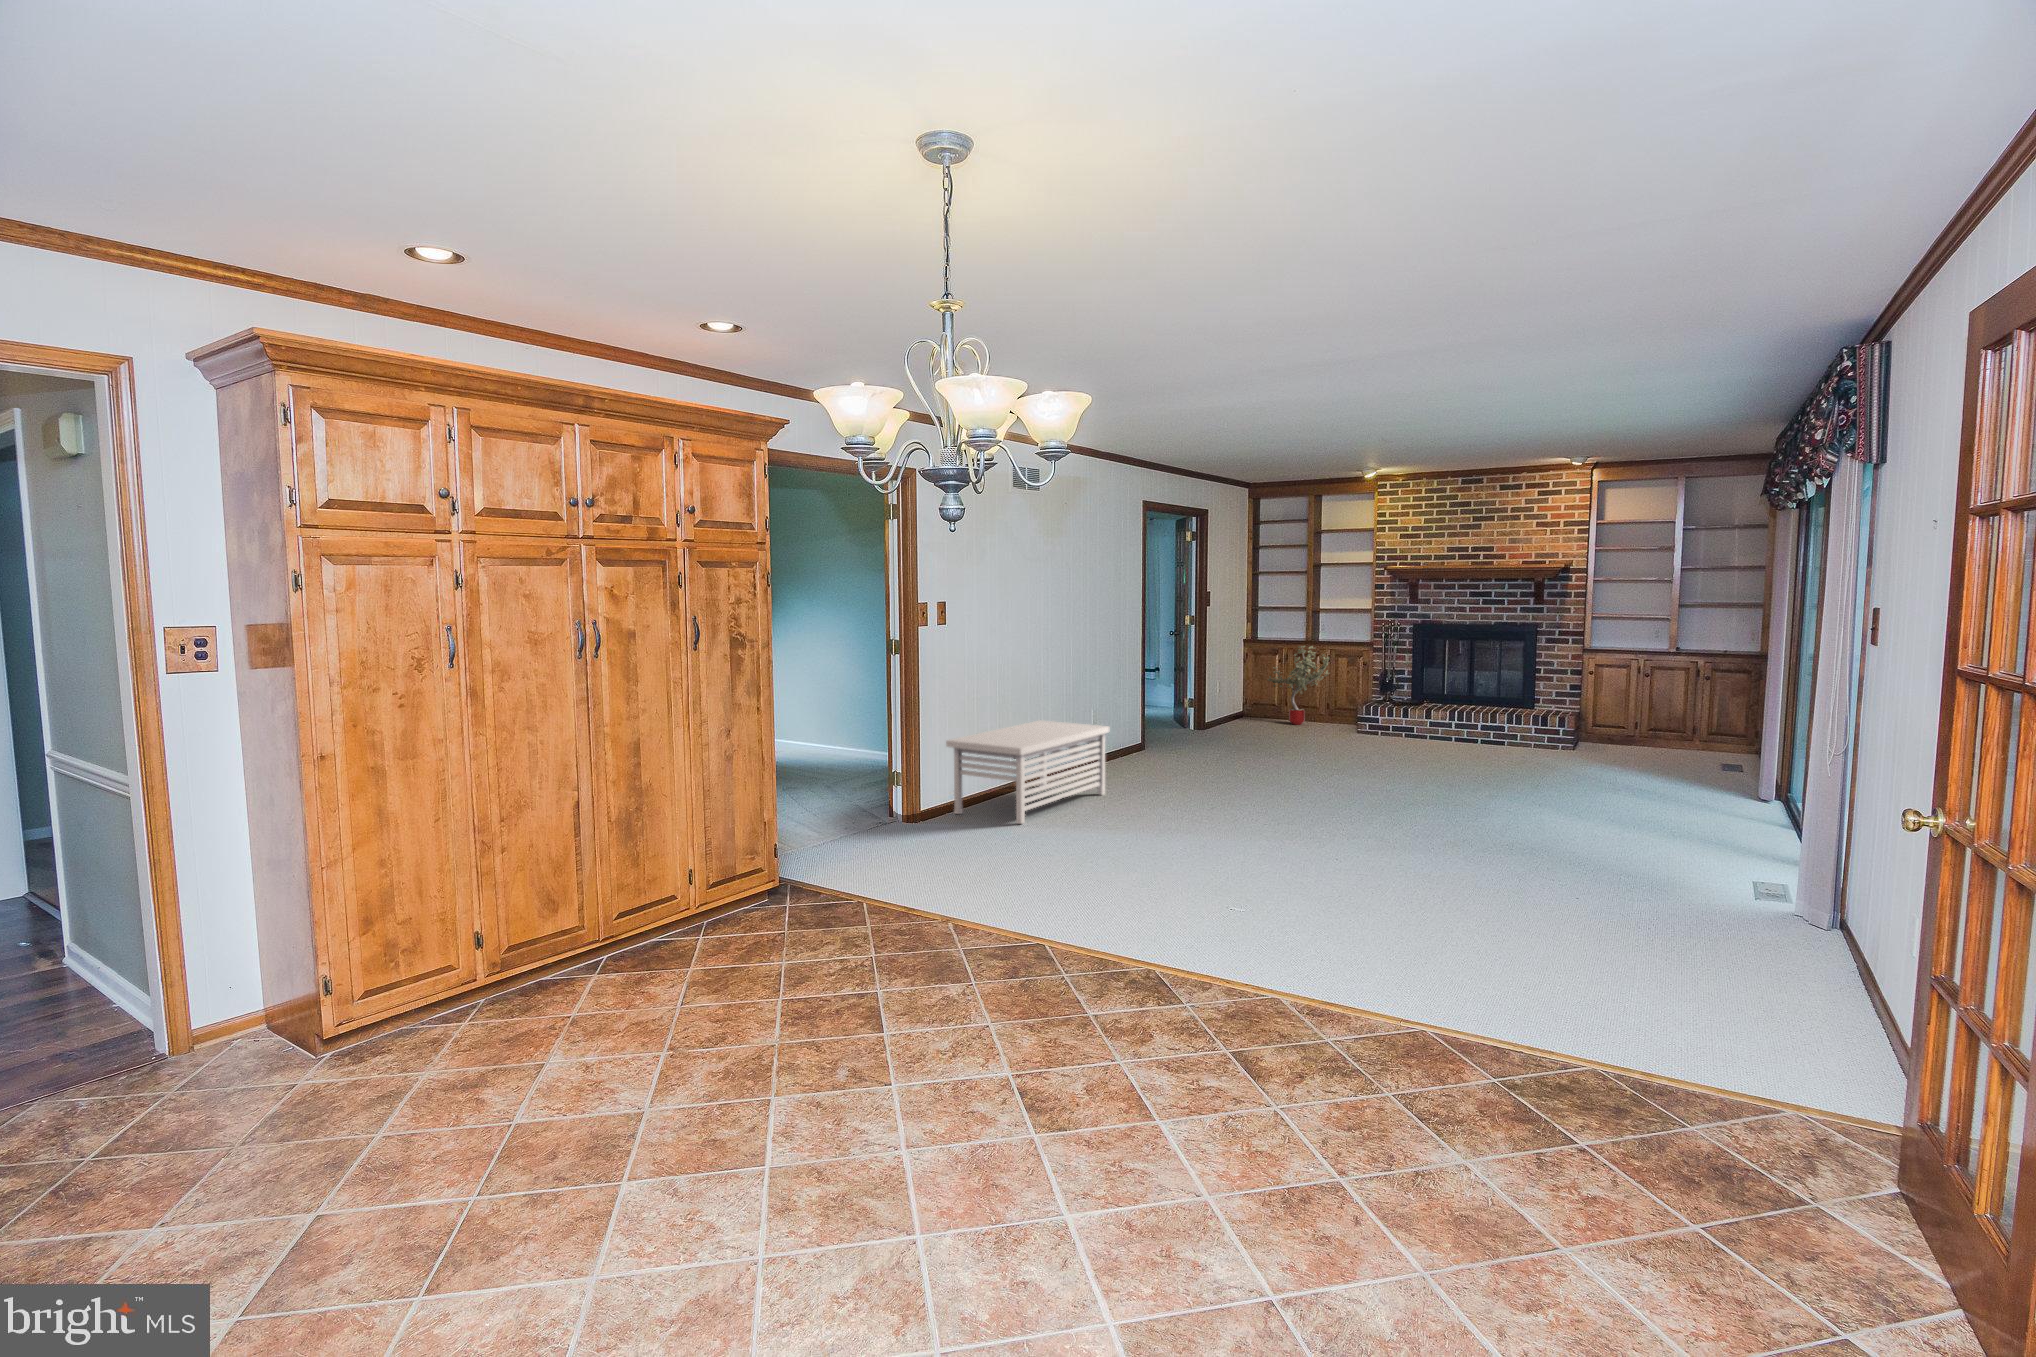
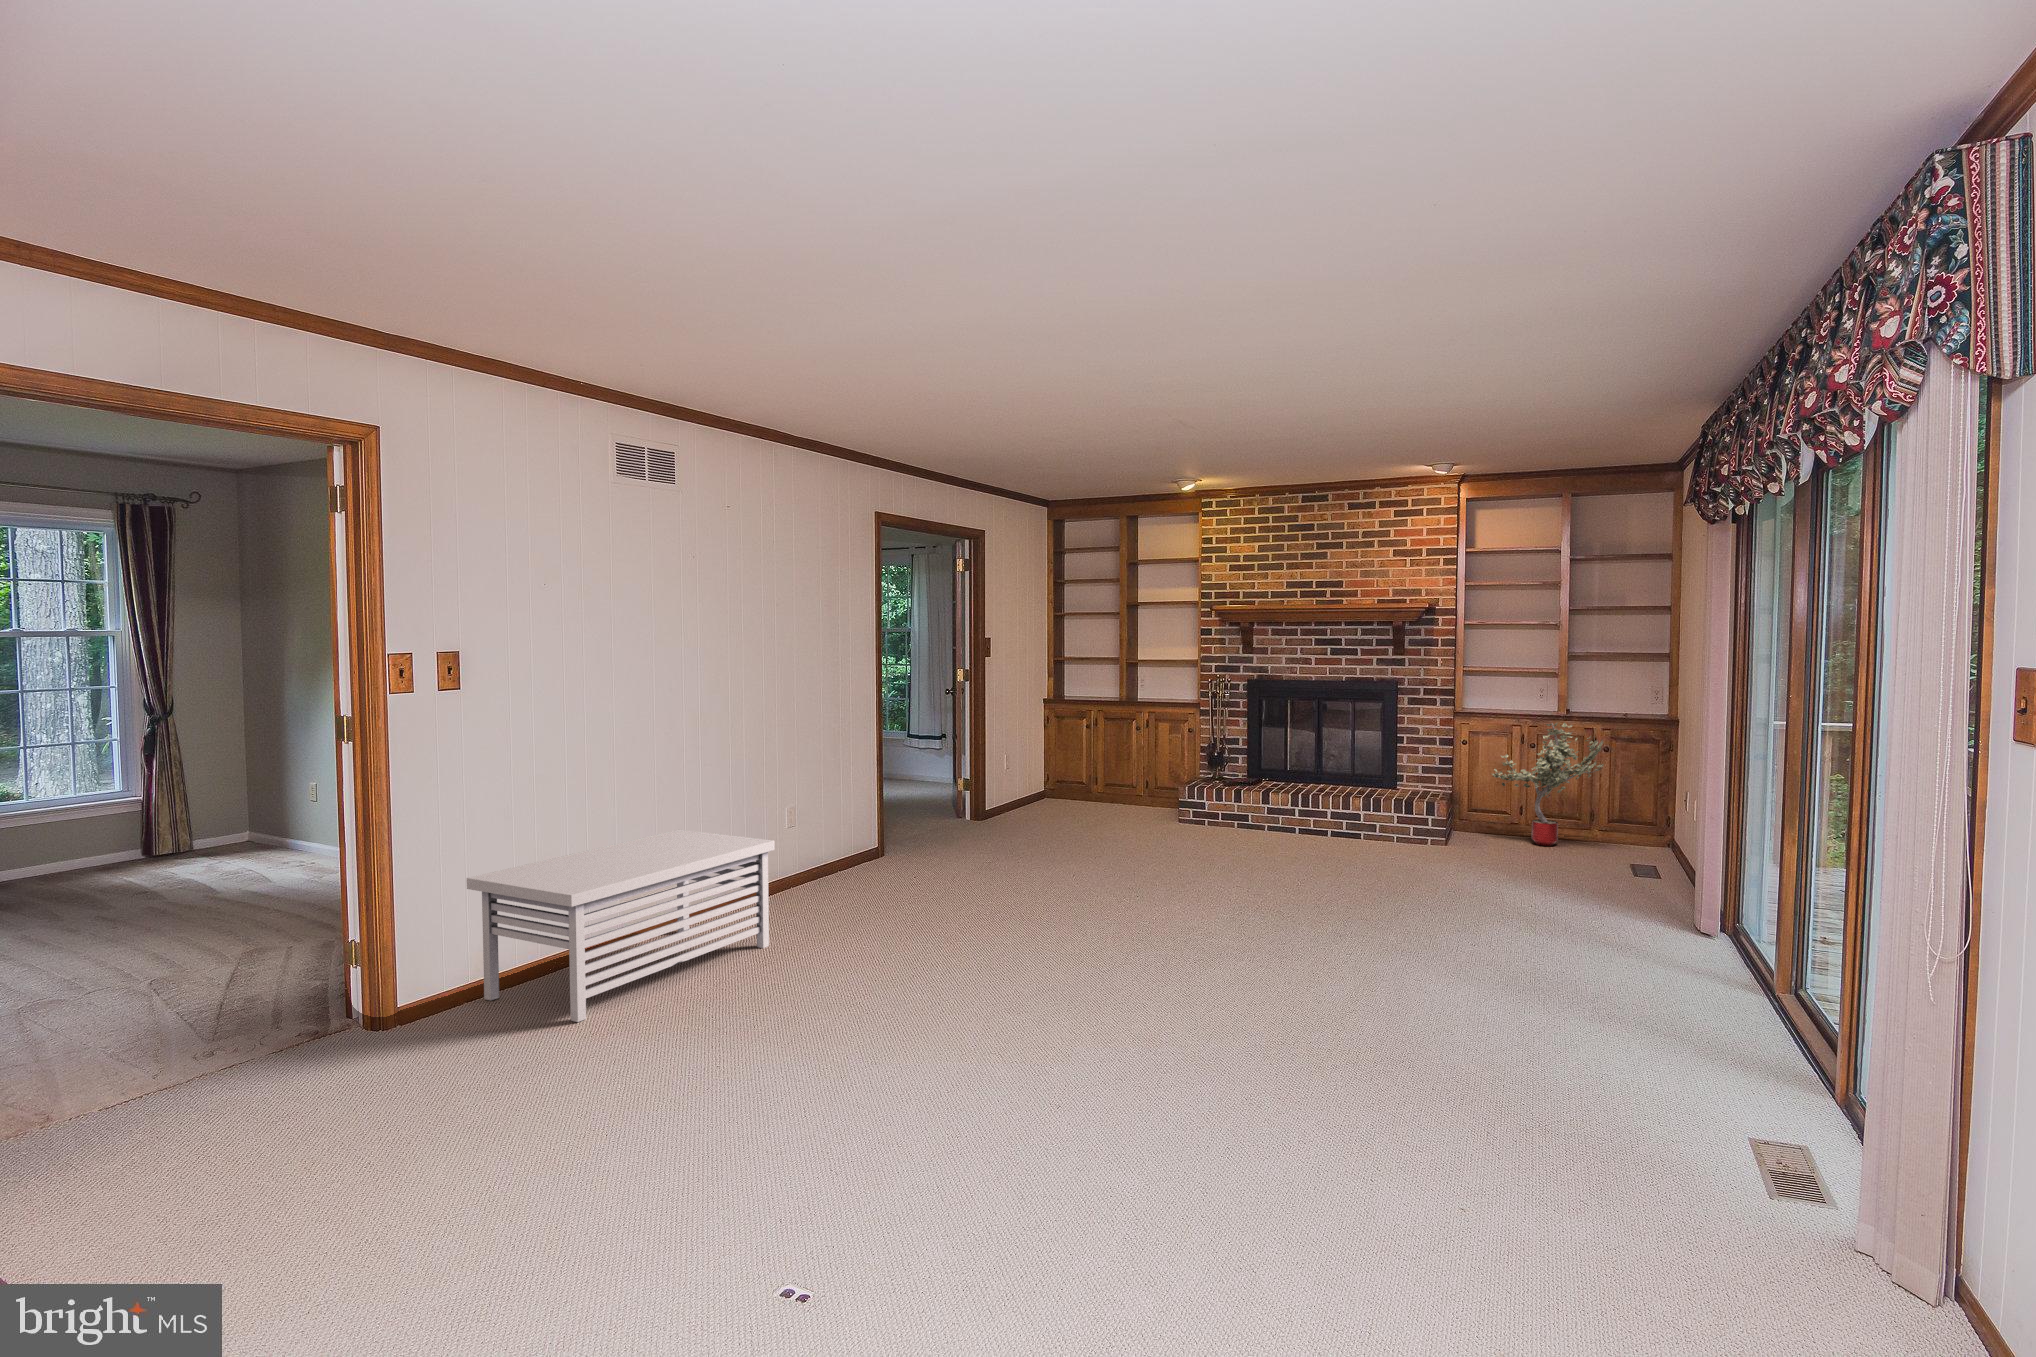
potted tree: present [1268,646,1330,725] -> present [1492,723,1603,846]

